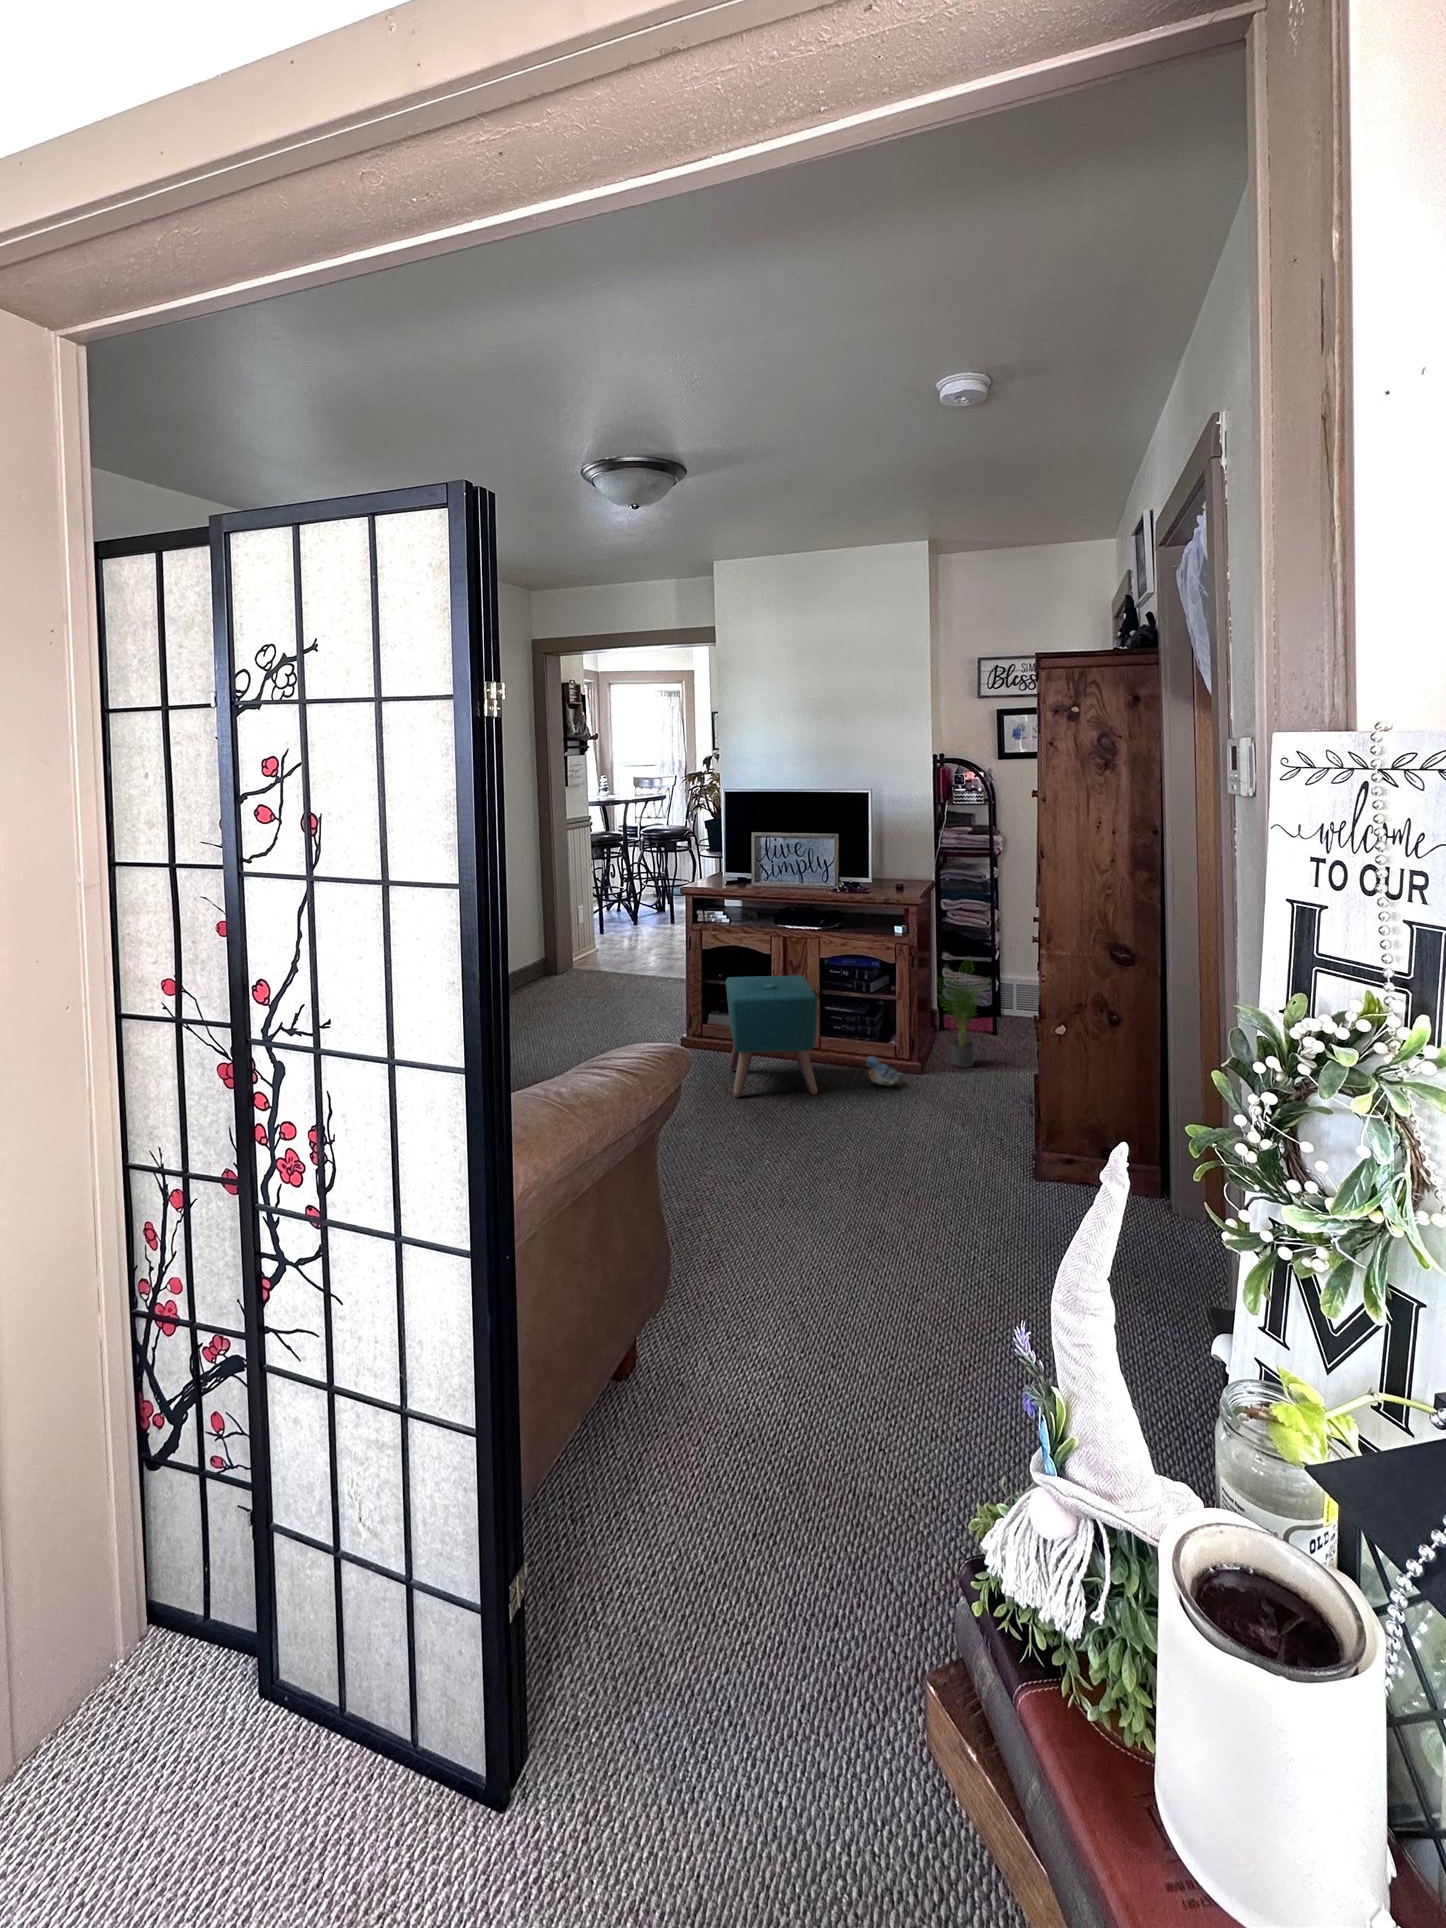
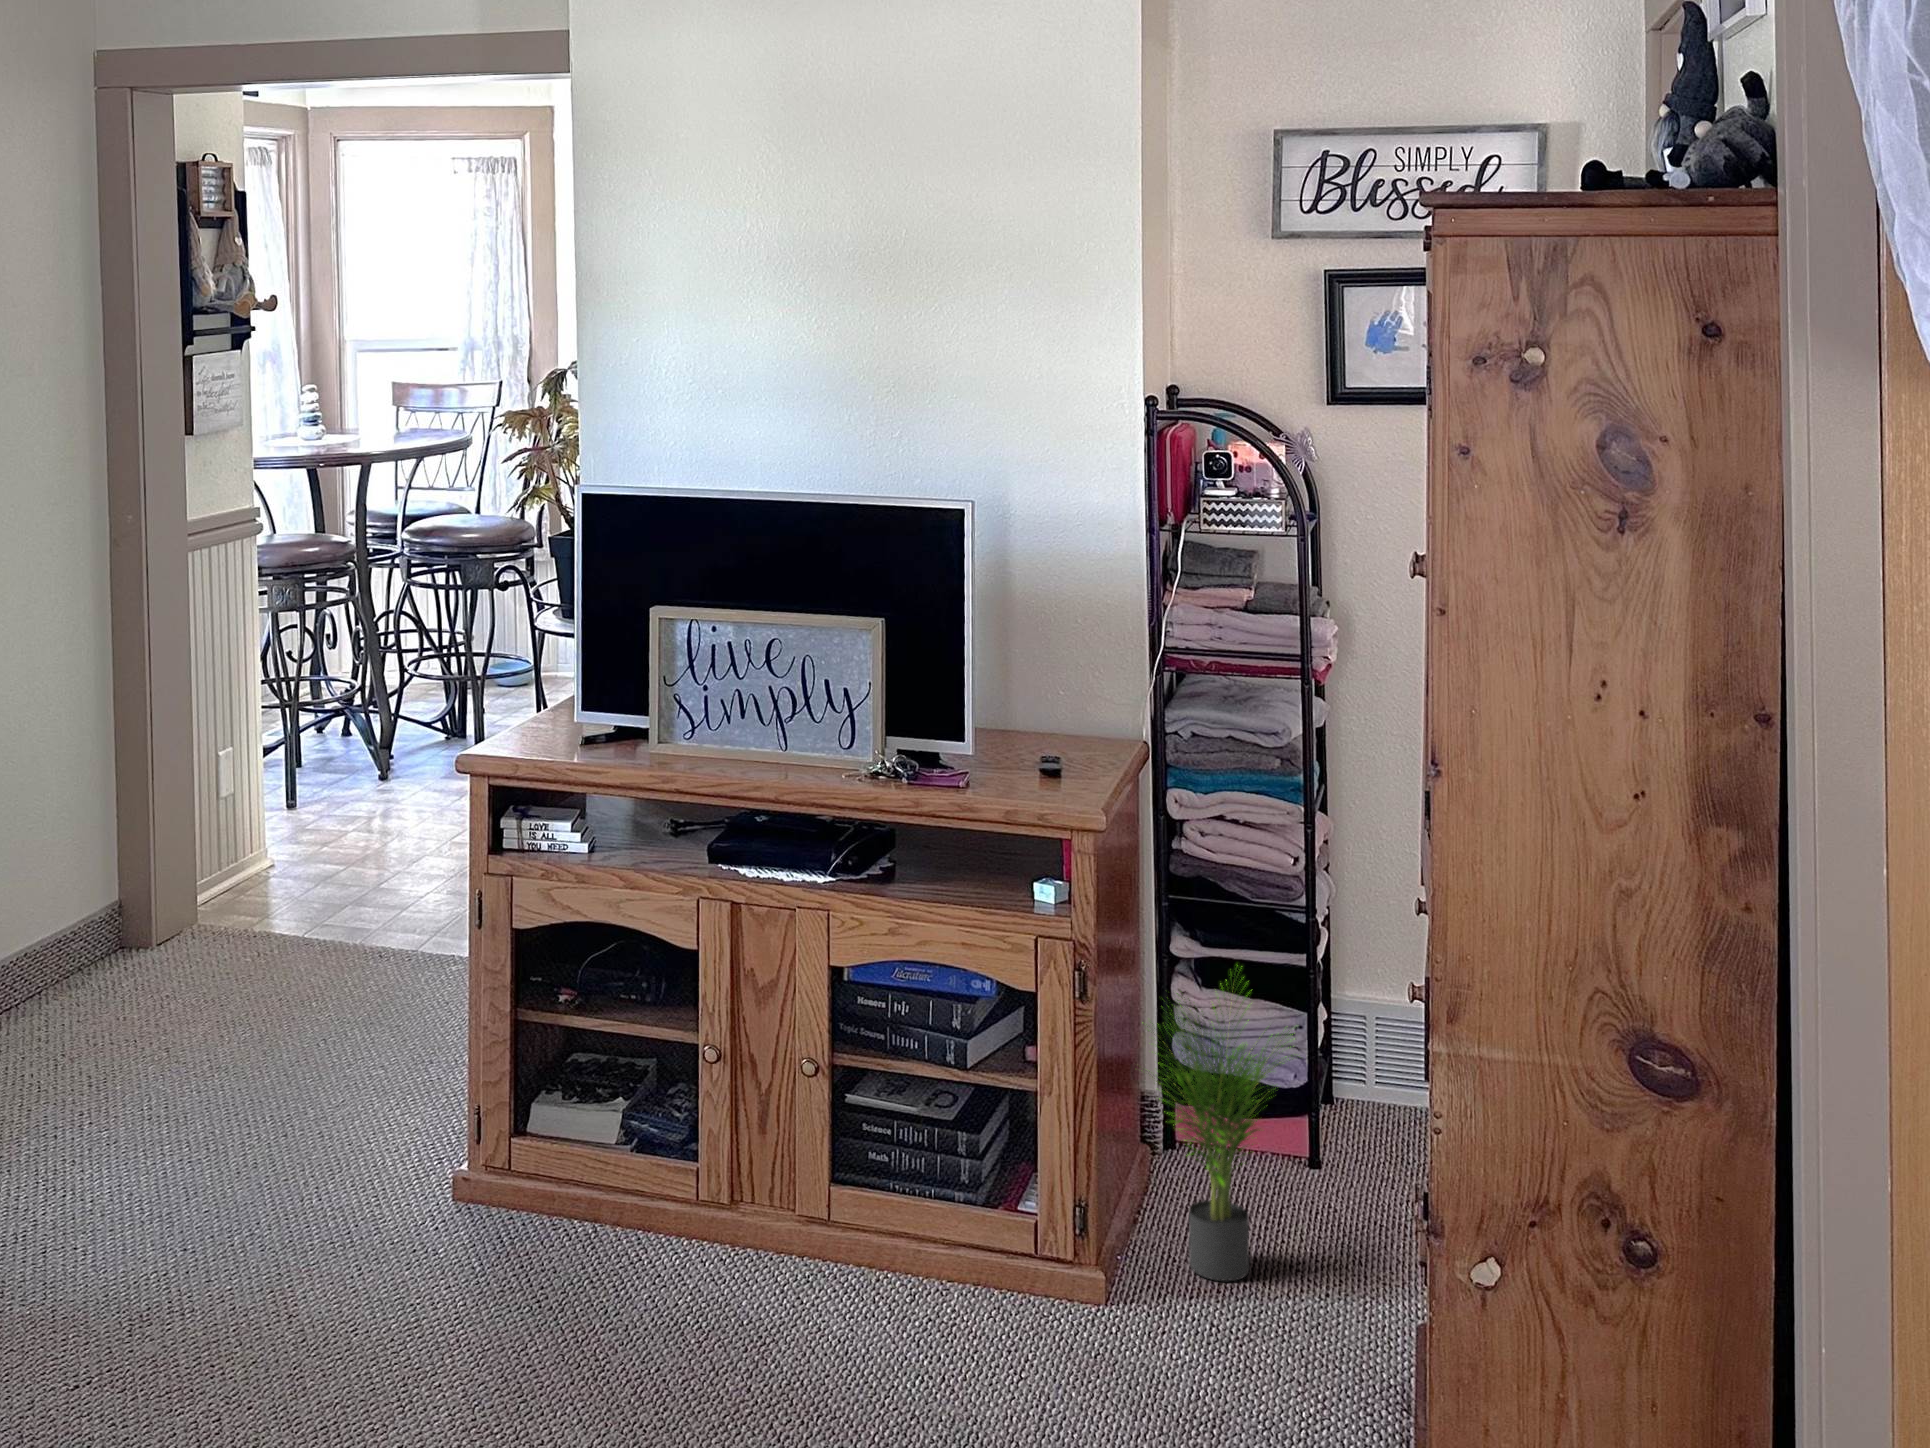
ottoman: present [726,975,818,1097] -> none [566,1018,814,1381]
plush toy: present [866,1056,901,1086] -> none [947,1258,1050,1345]

